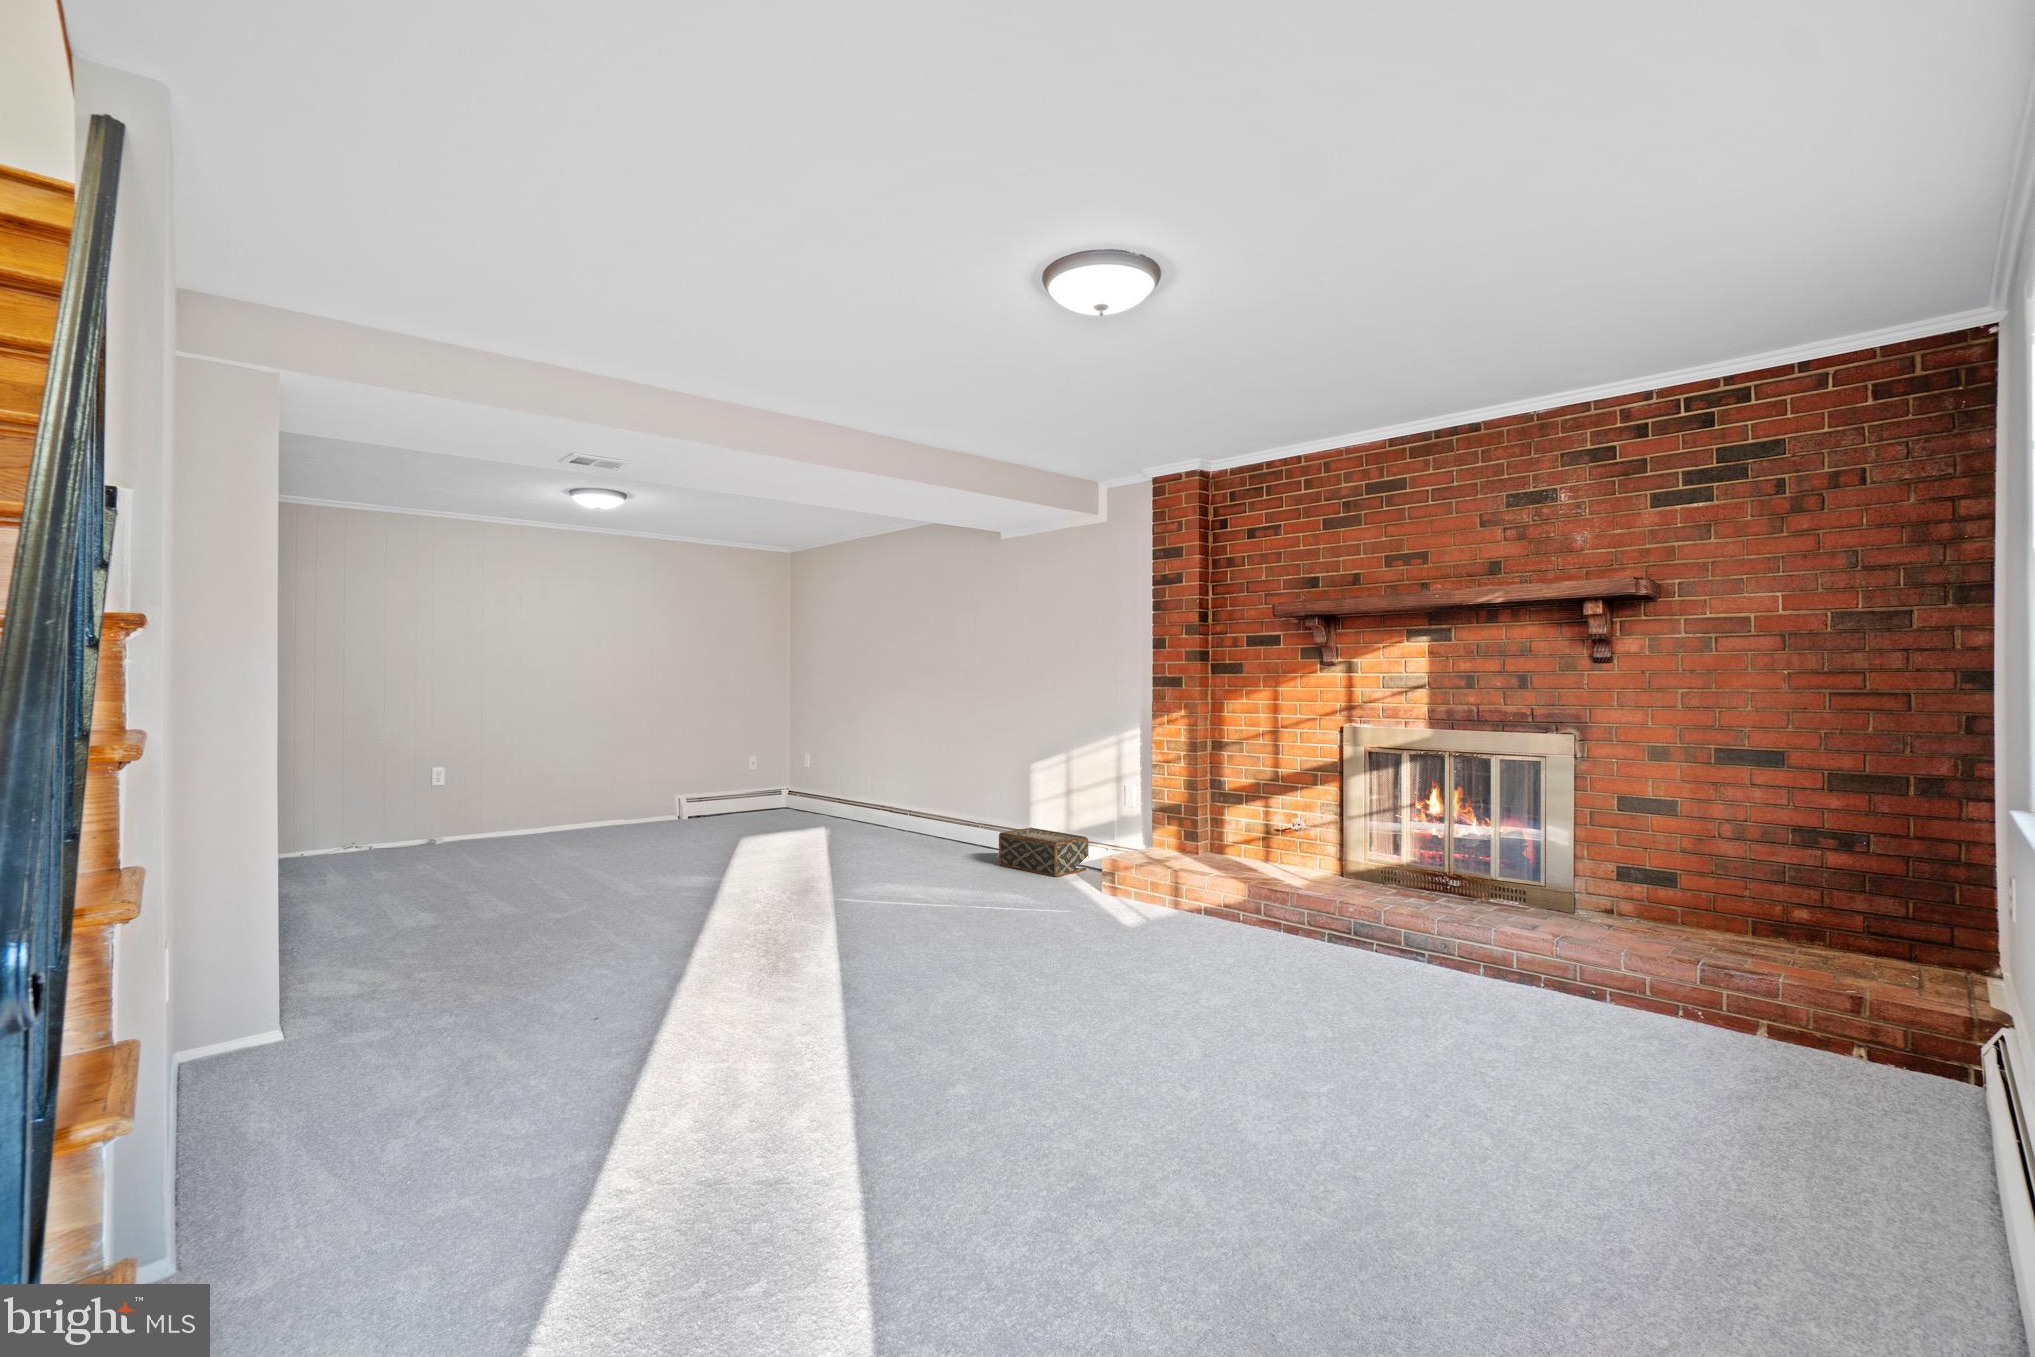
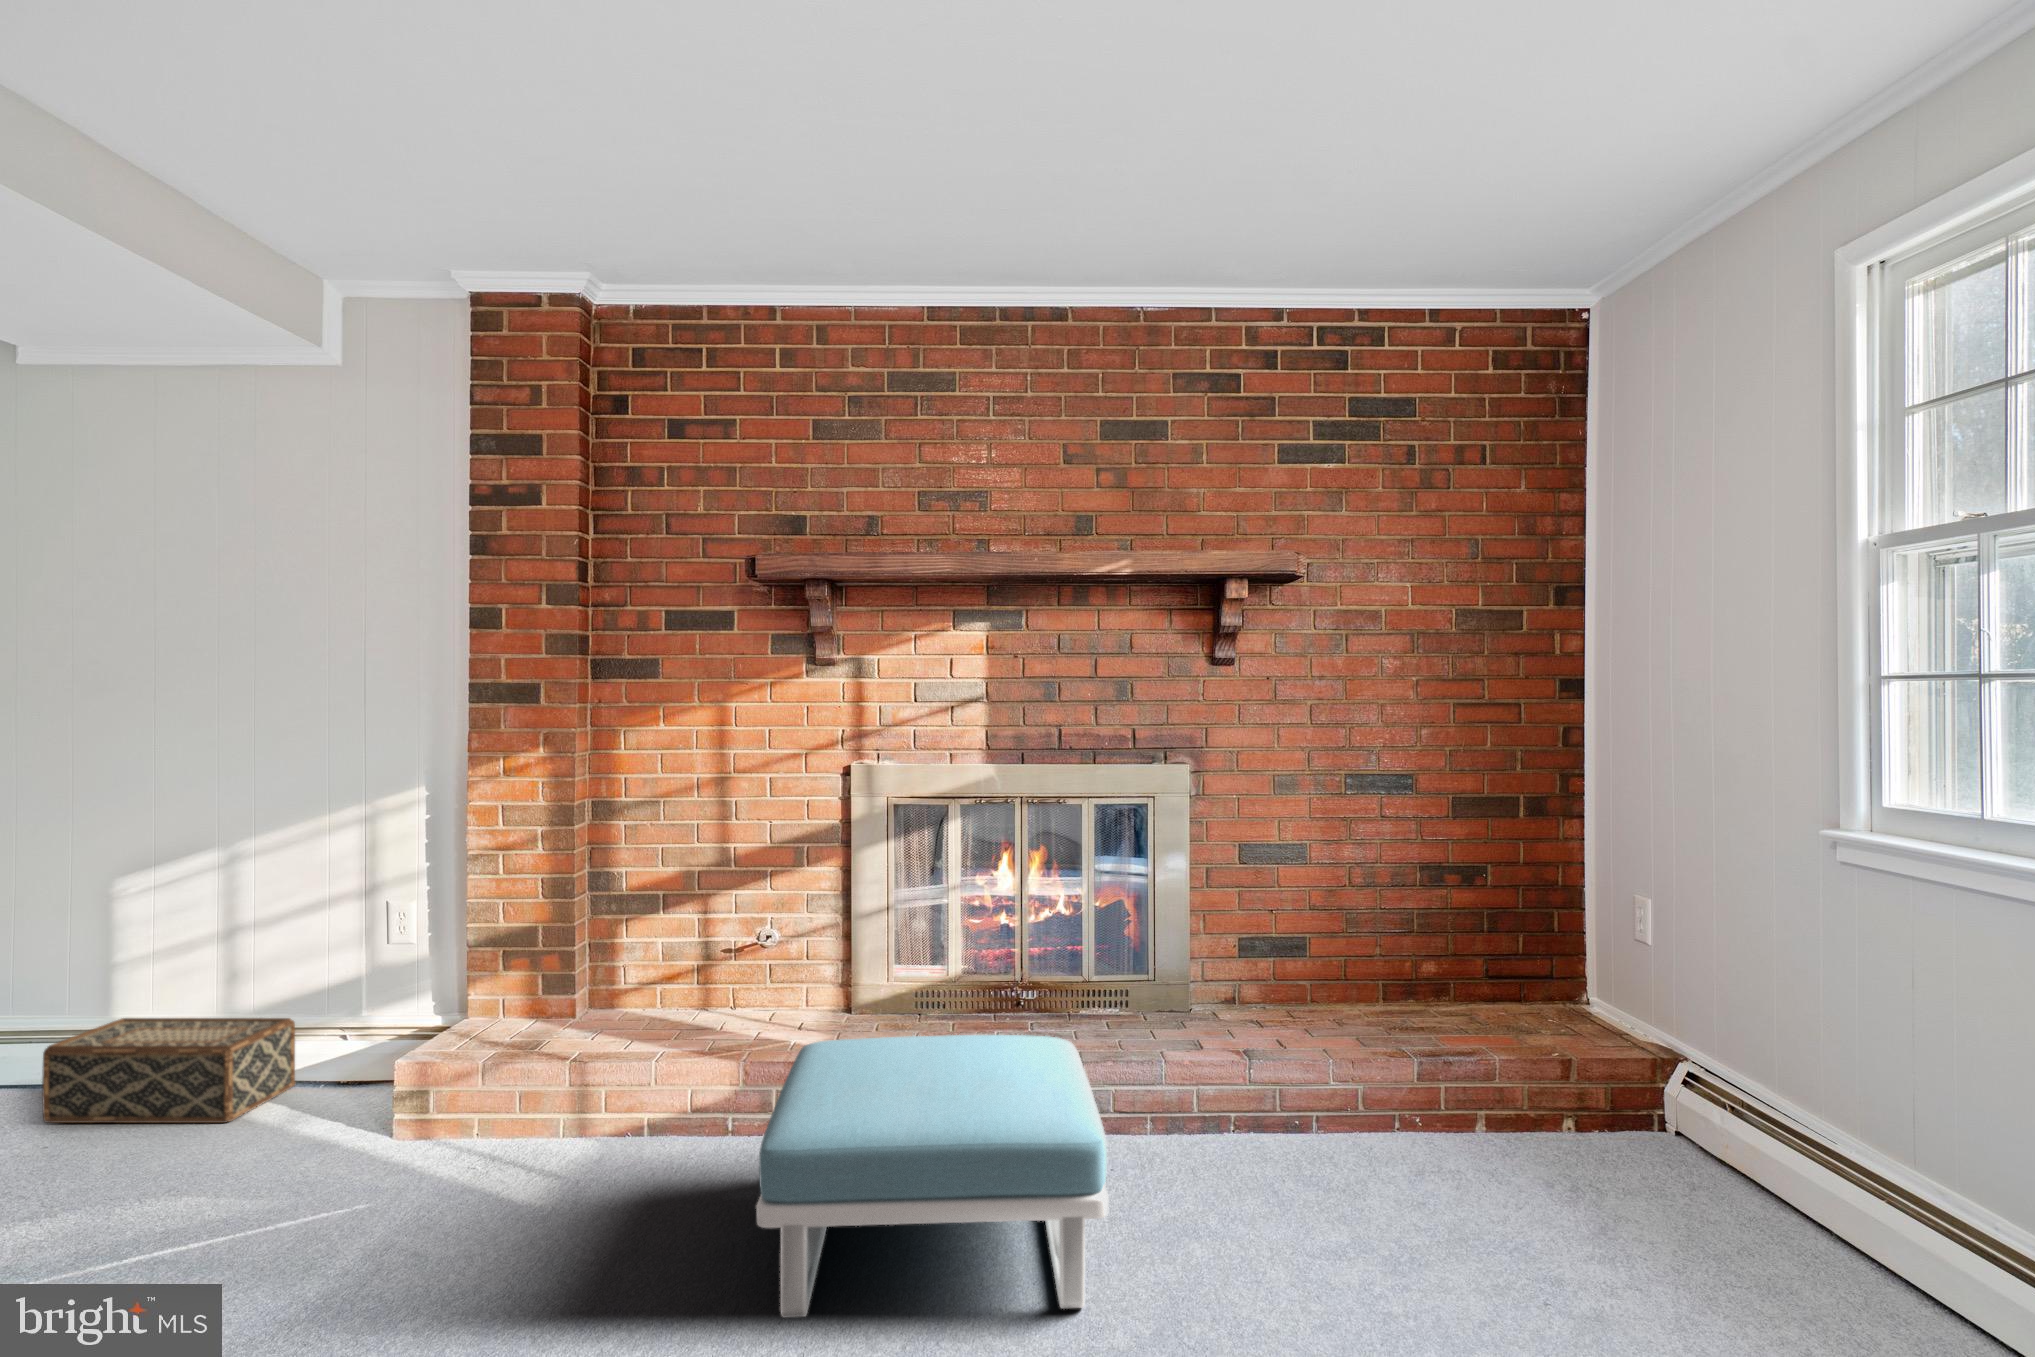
footstool: none [1176,871,1405,1013] -> present [756,1035,1109,1318]

